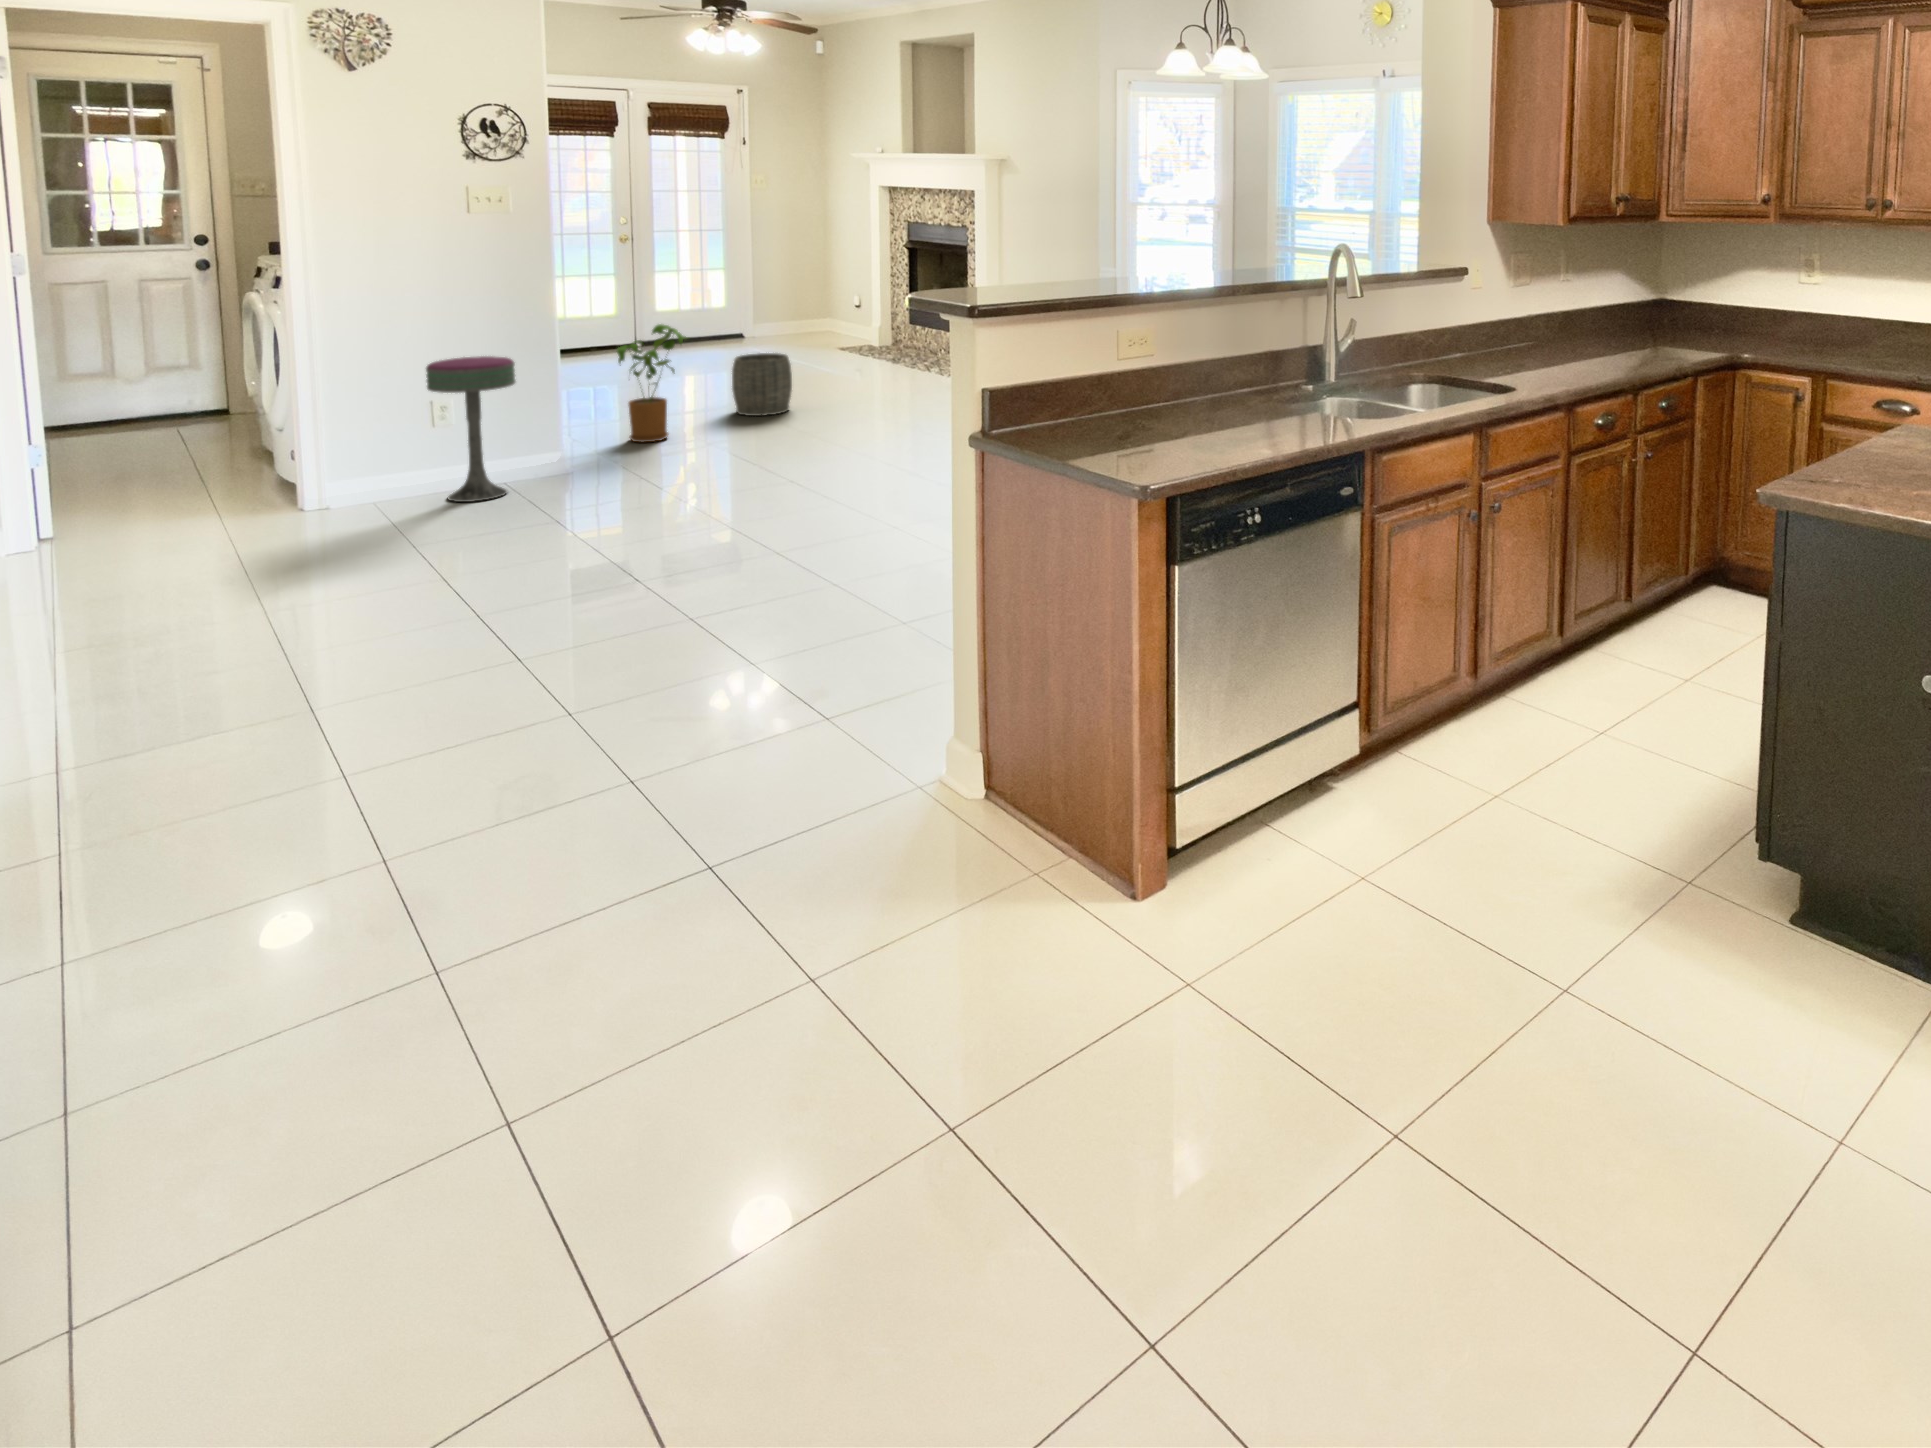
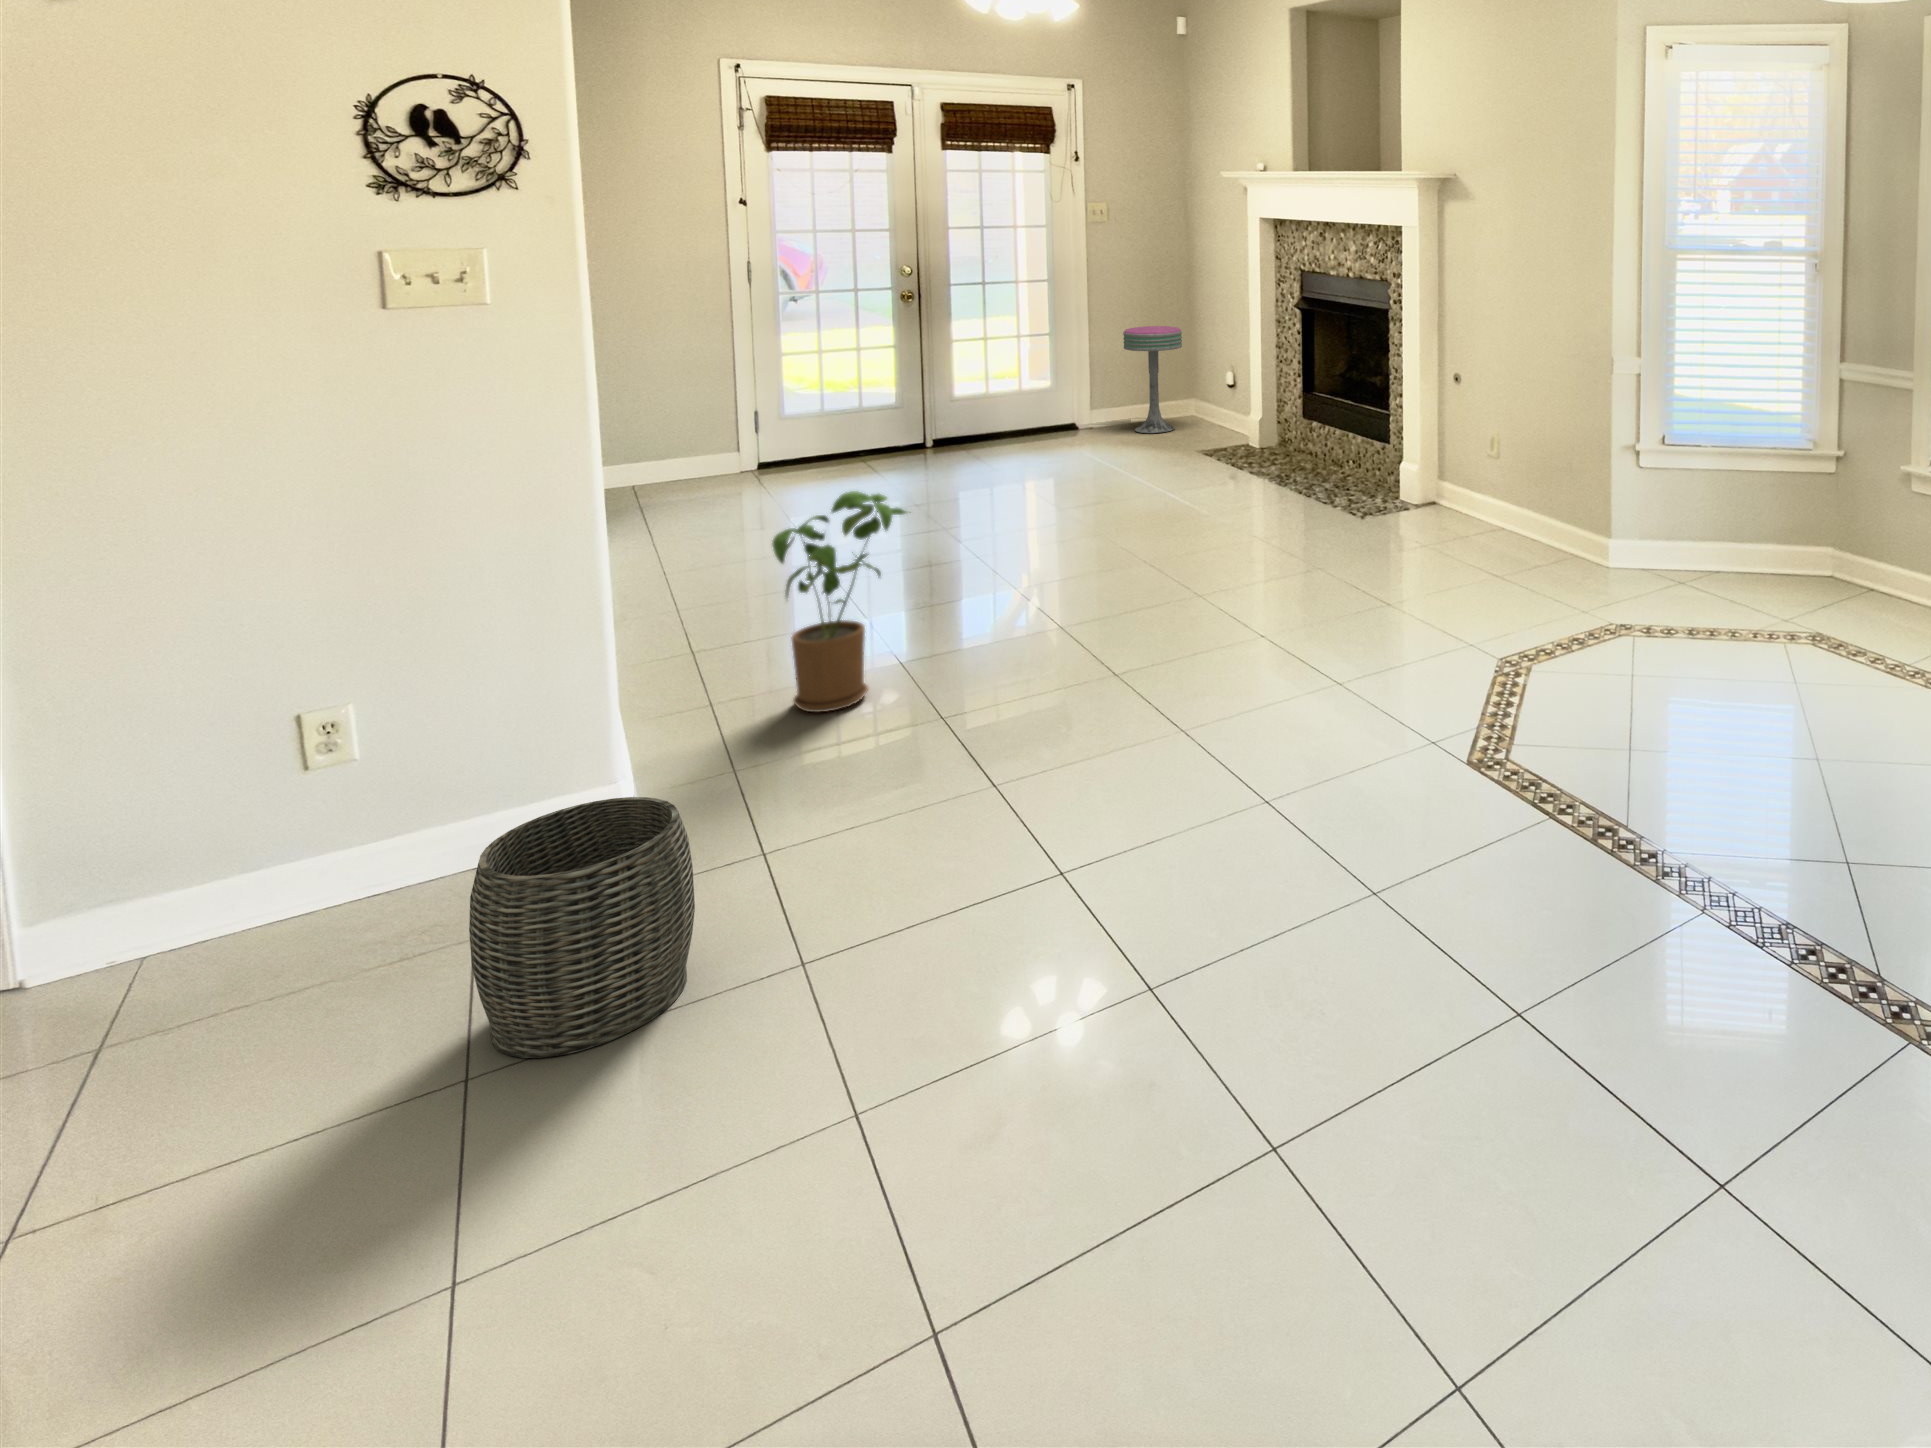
woven basket: present [732,353,792,416] -> present [469,797,695,1058]
bar stool: present [426,356,515,502] -> present [1123,326,1182,433]

